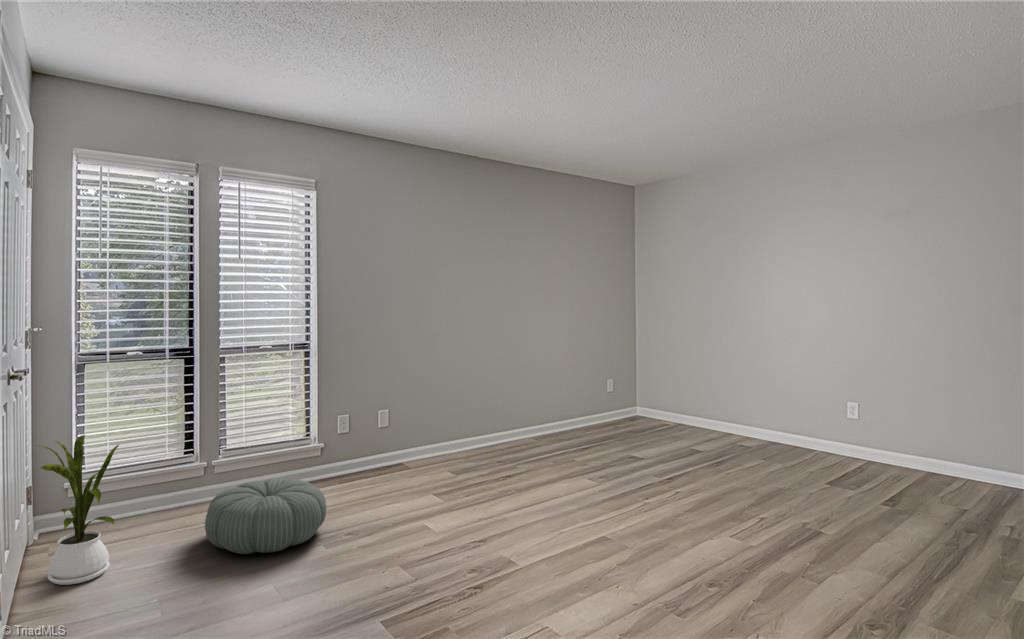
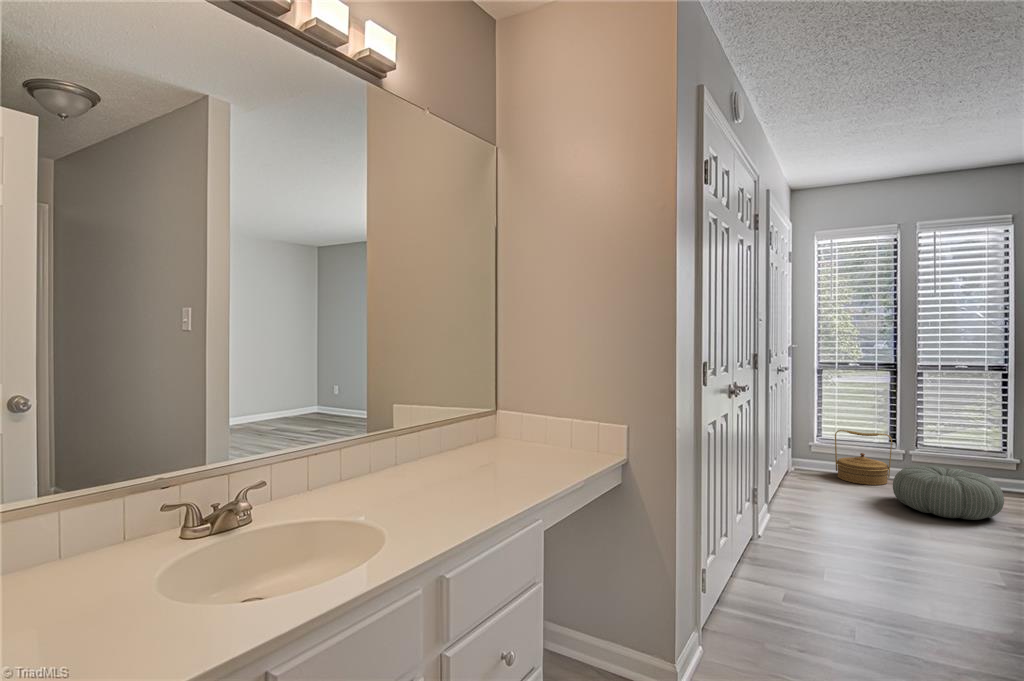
house plant: present [40,435,119,585] -> none [790,404,837,495]
woven basket: none [110,447,193,530] -> present [835,430,892,485]

